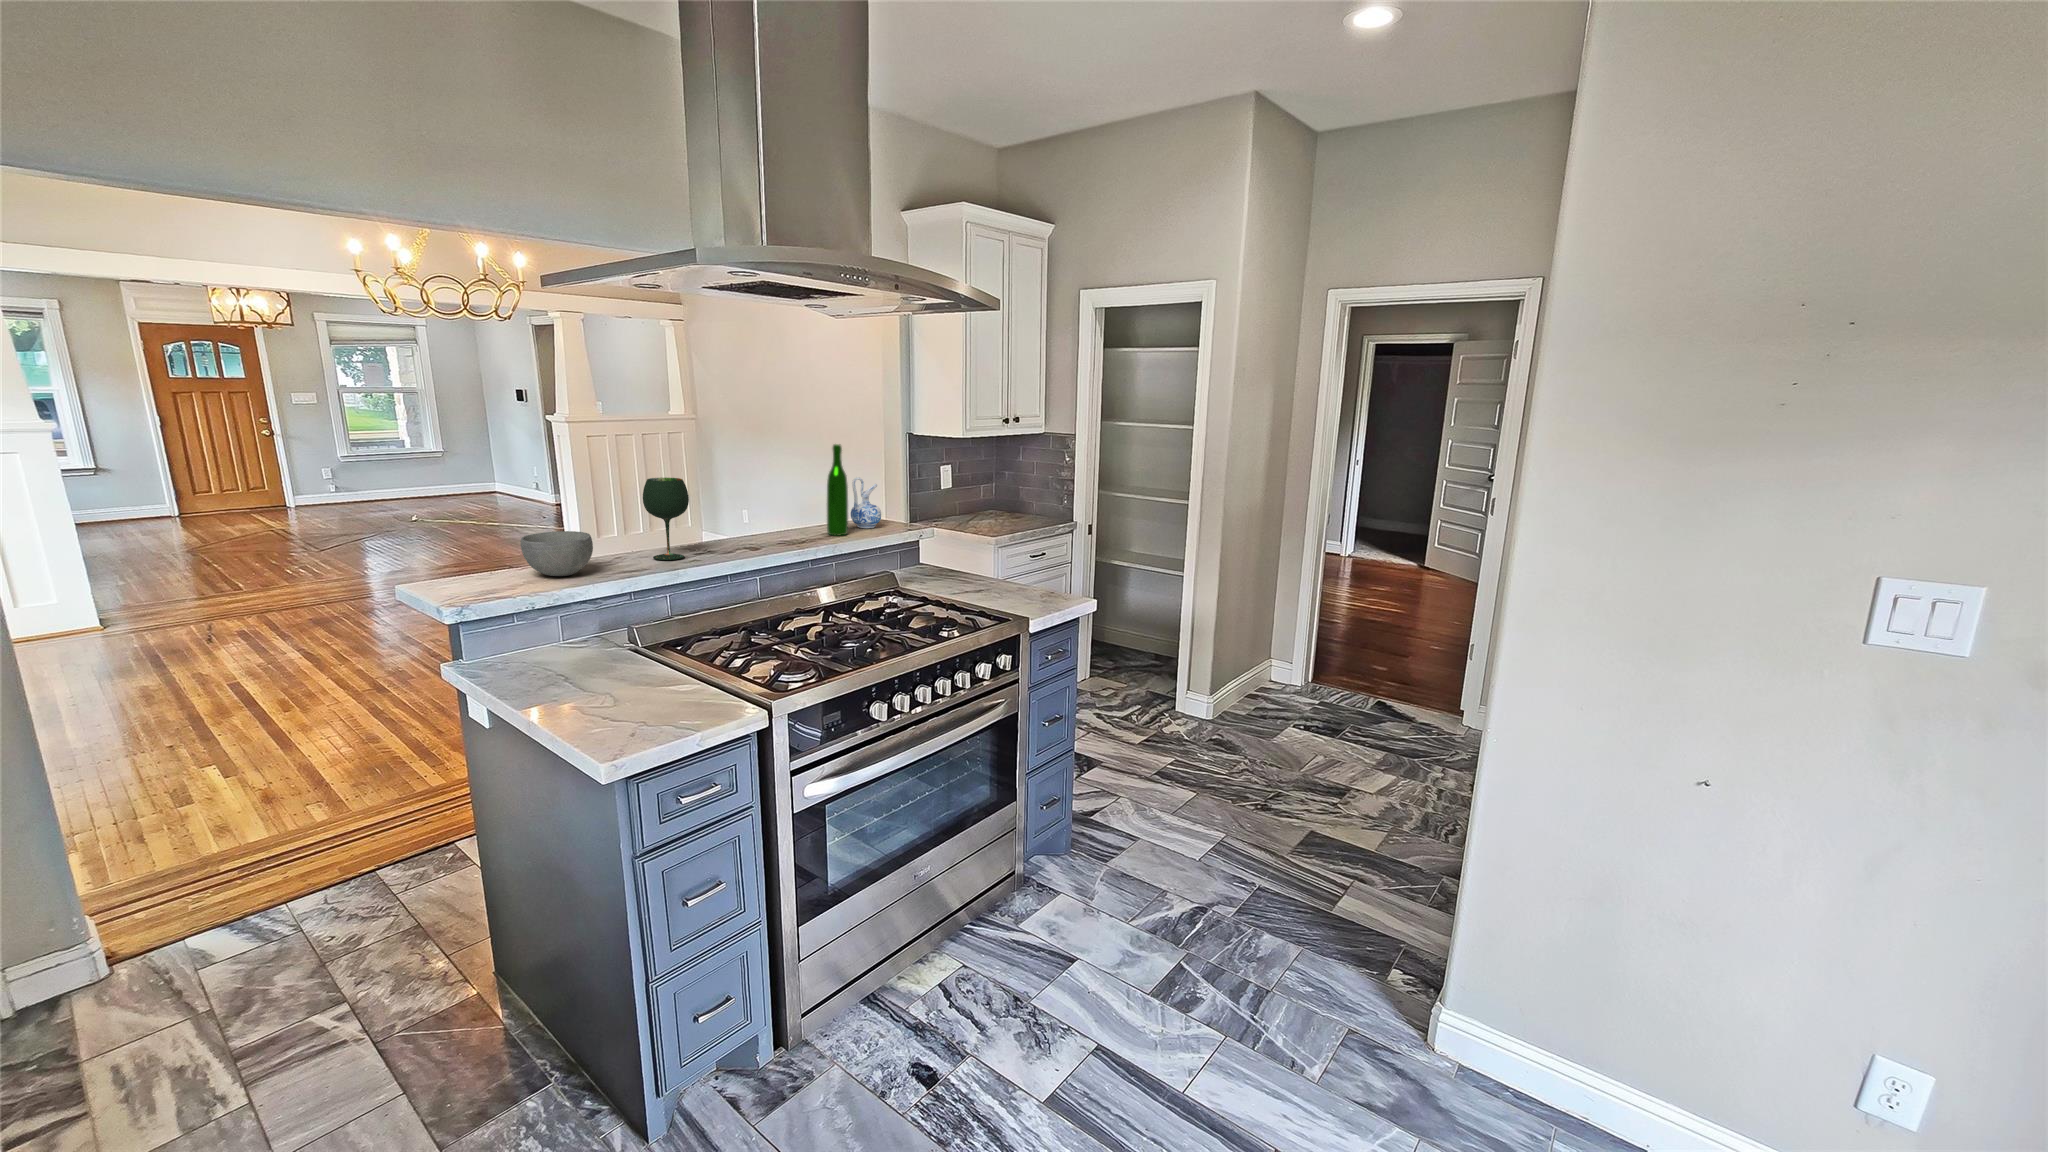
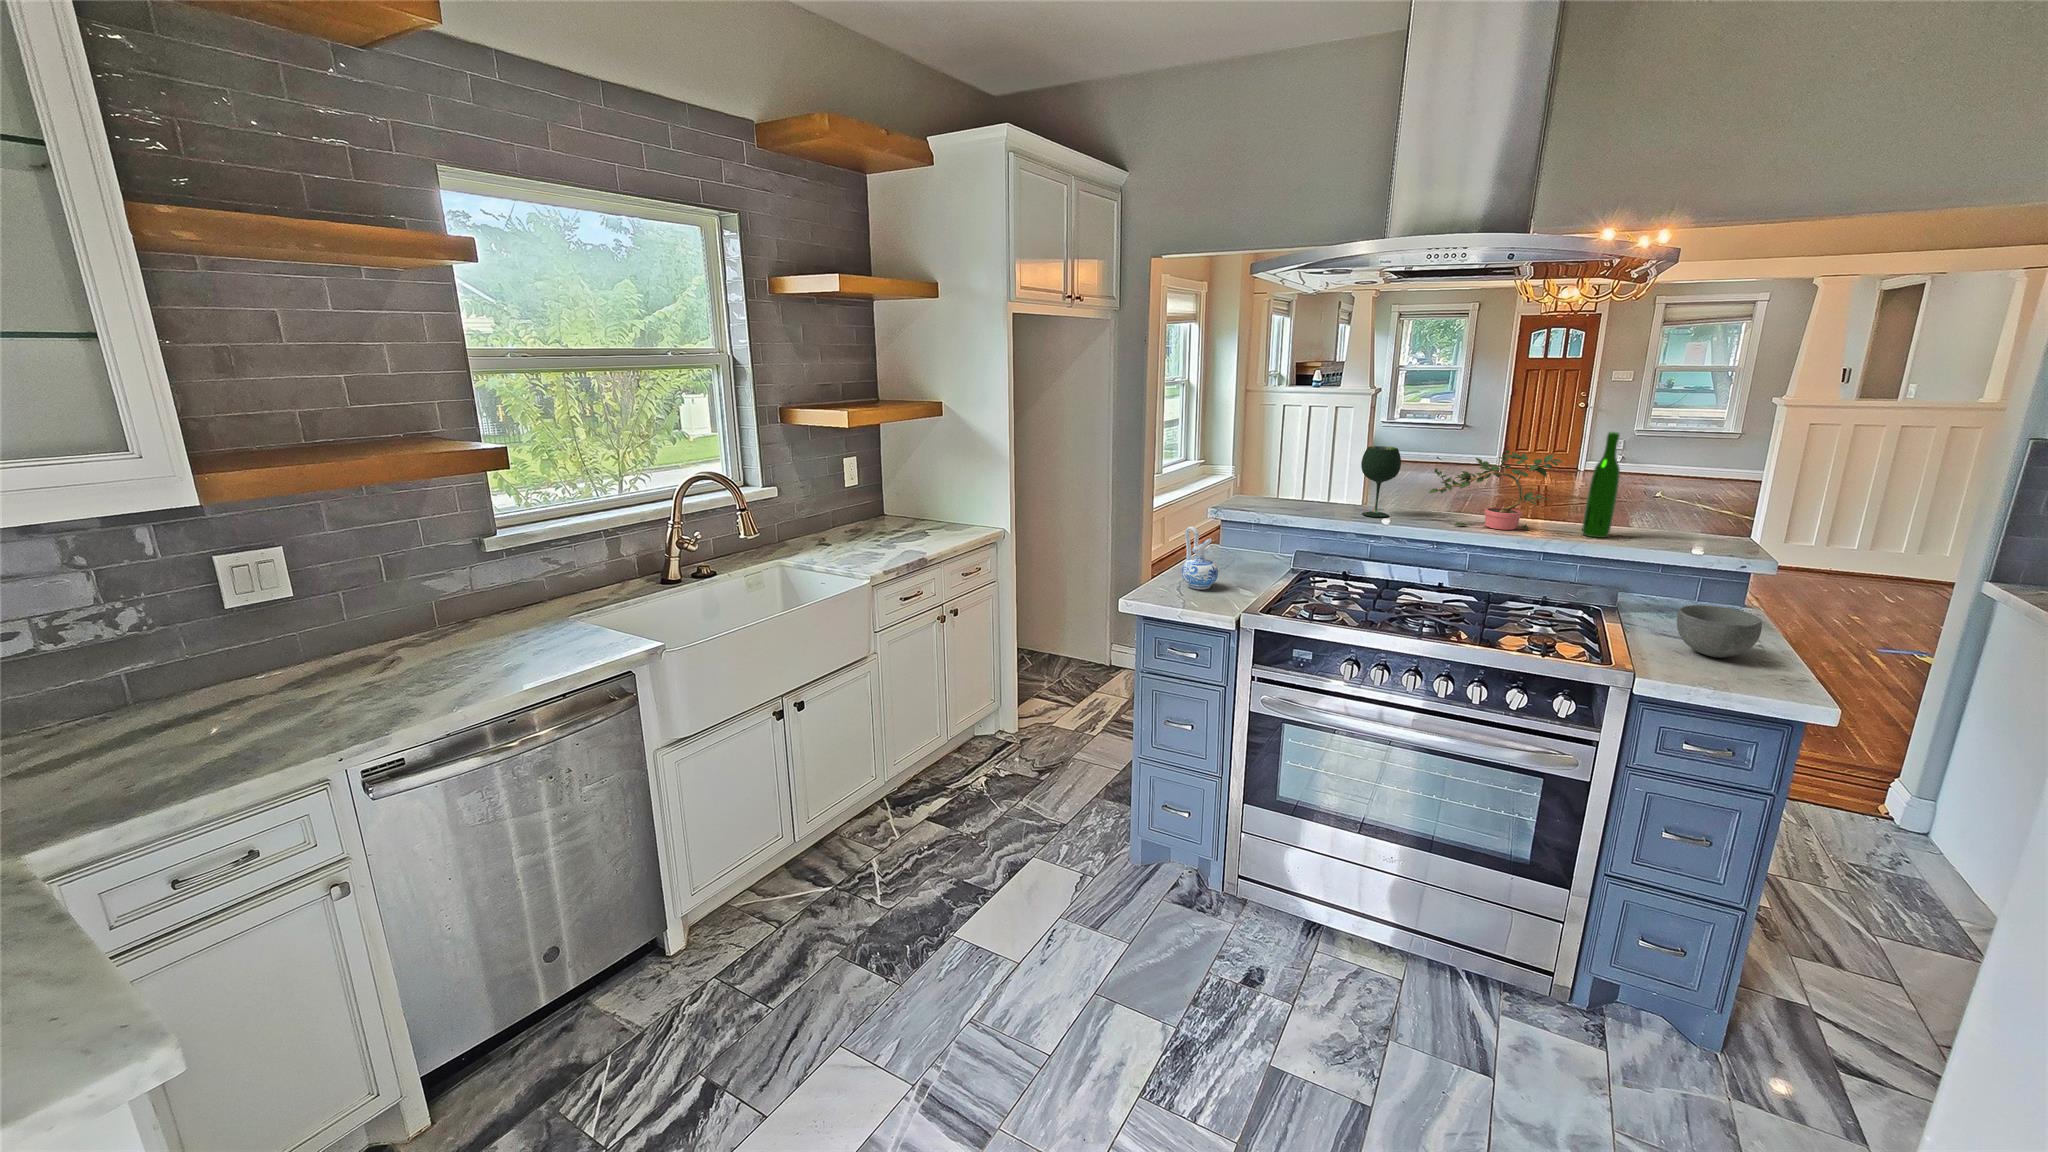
potted plant: none [720,467,814,550] -> present [1429,450,1563,530]
ceramic pitcher: present [851,477,881,528] -> present [1182,527,1218,589]
bowl: present [520,531,593,576] -> present [1677,605,1762,658]

